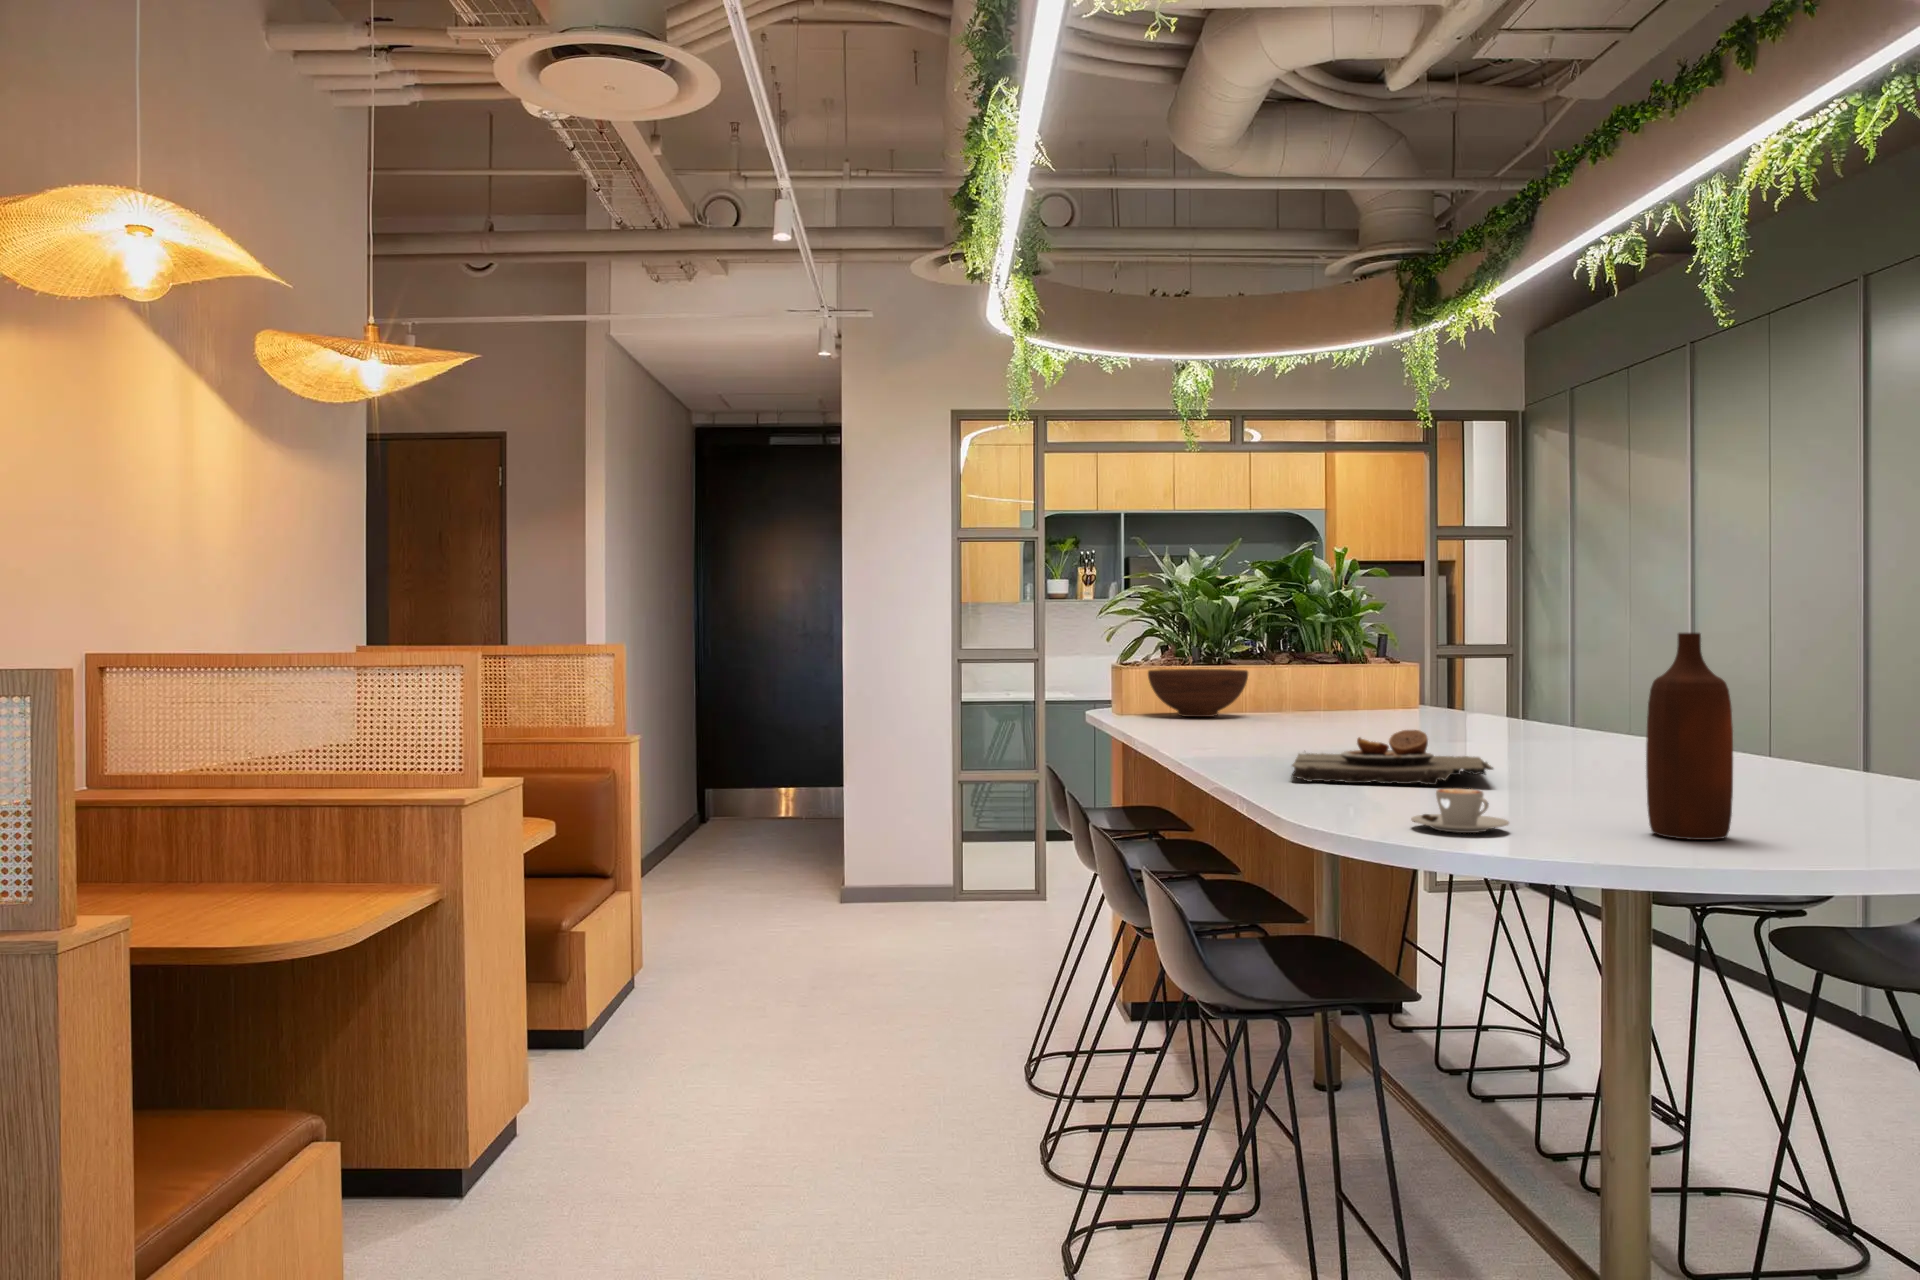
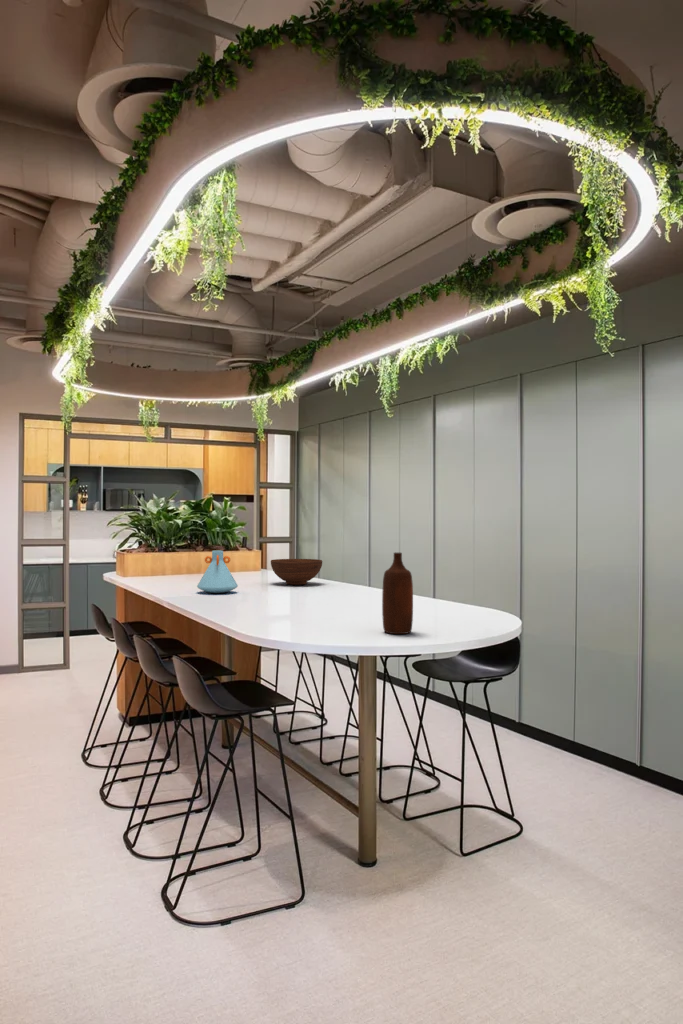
vase: none [1247,653,1336,744] -> present [197,550,238,593]
fruit bowl: present [1148,669,1248,717] -> present [271,559,322,585]
plate: present [1292,730,1493,785] -> none [228,588,316,614]
coffee cup: present [1411,789,1509,833] -> none [295,618,334,637]

